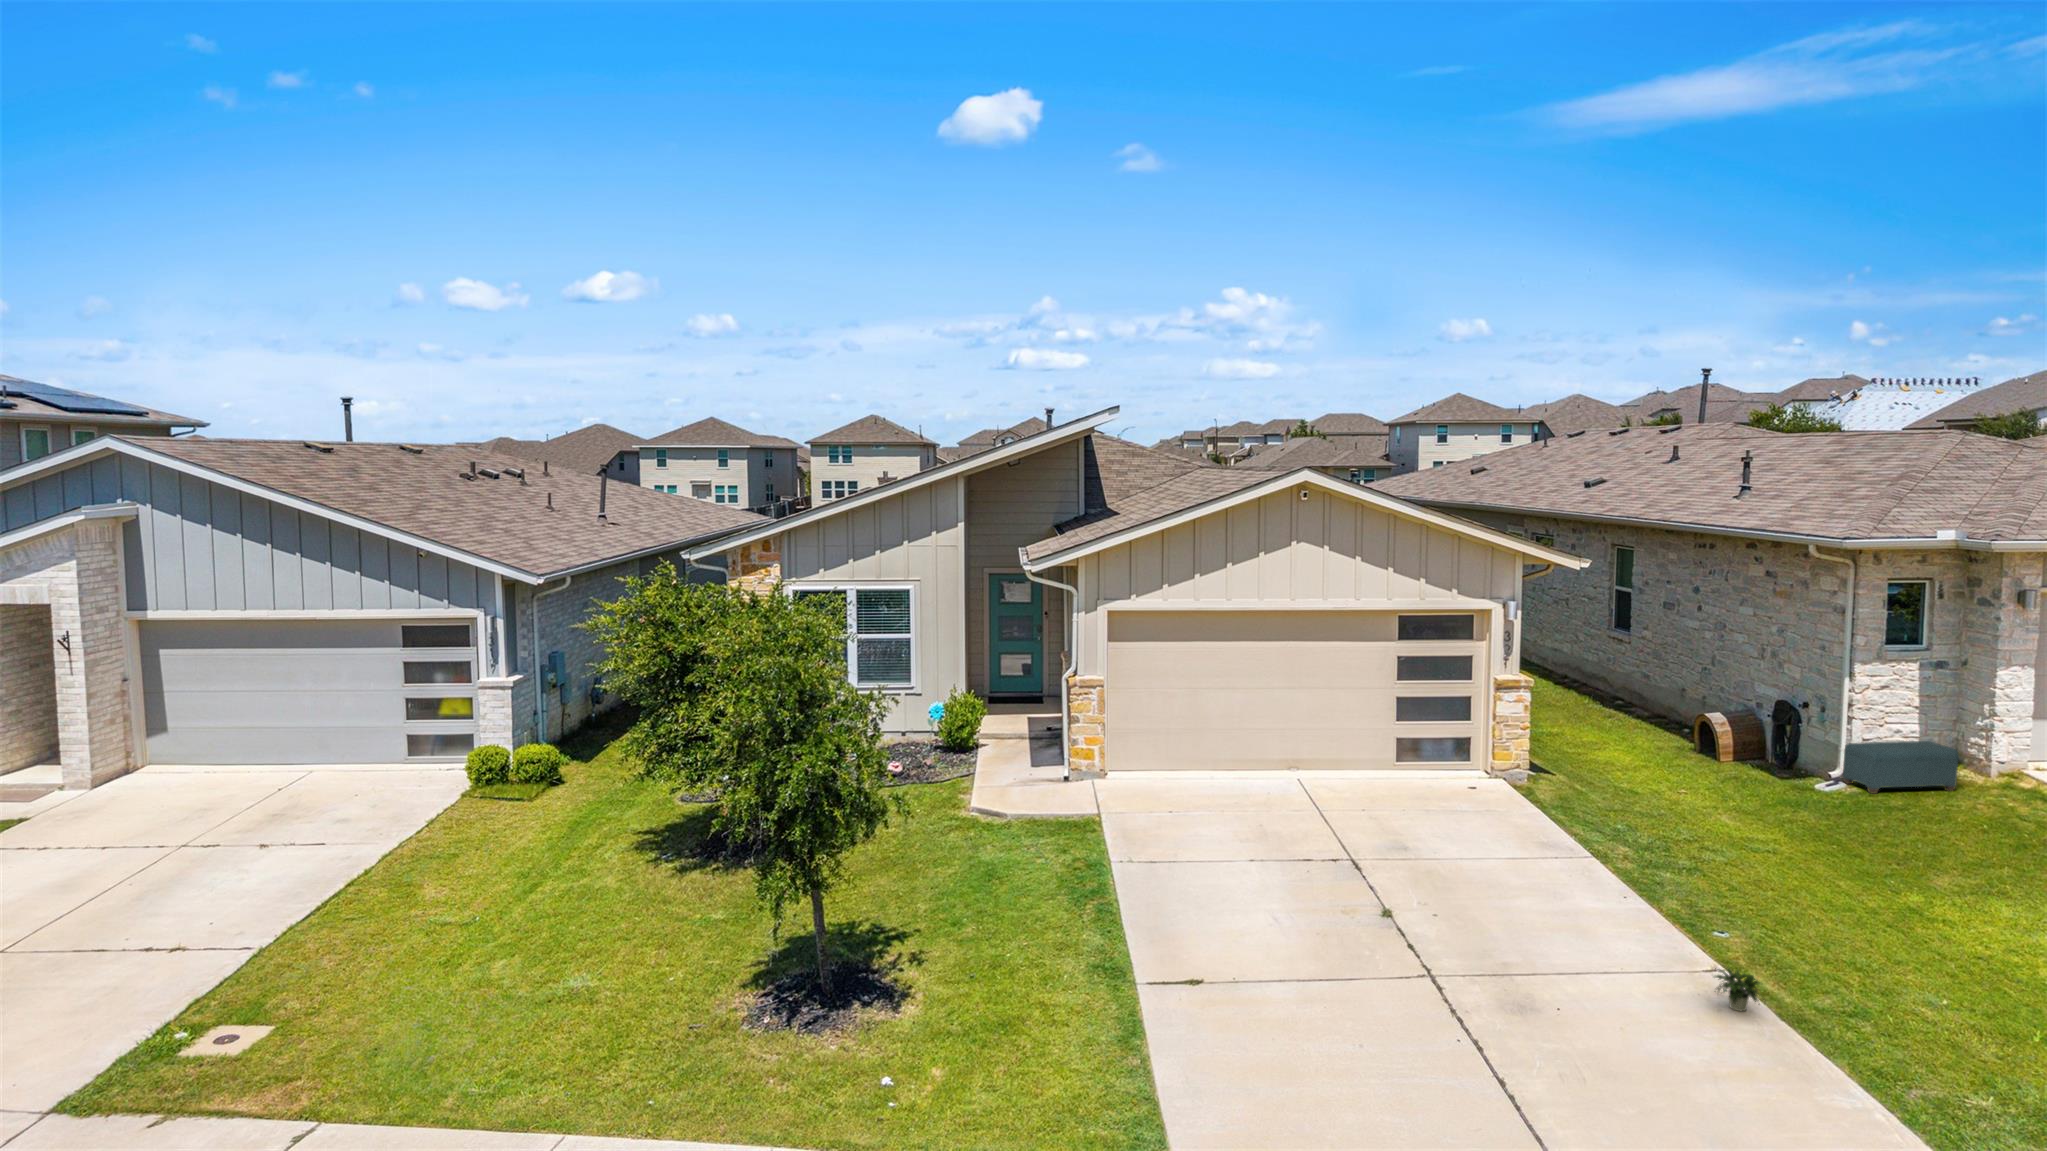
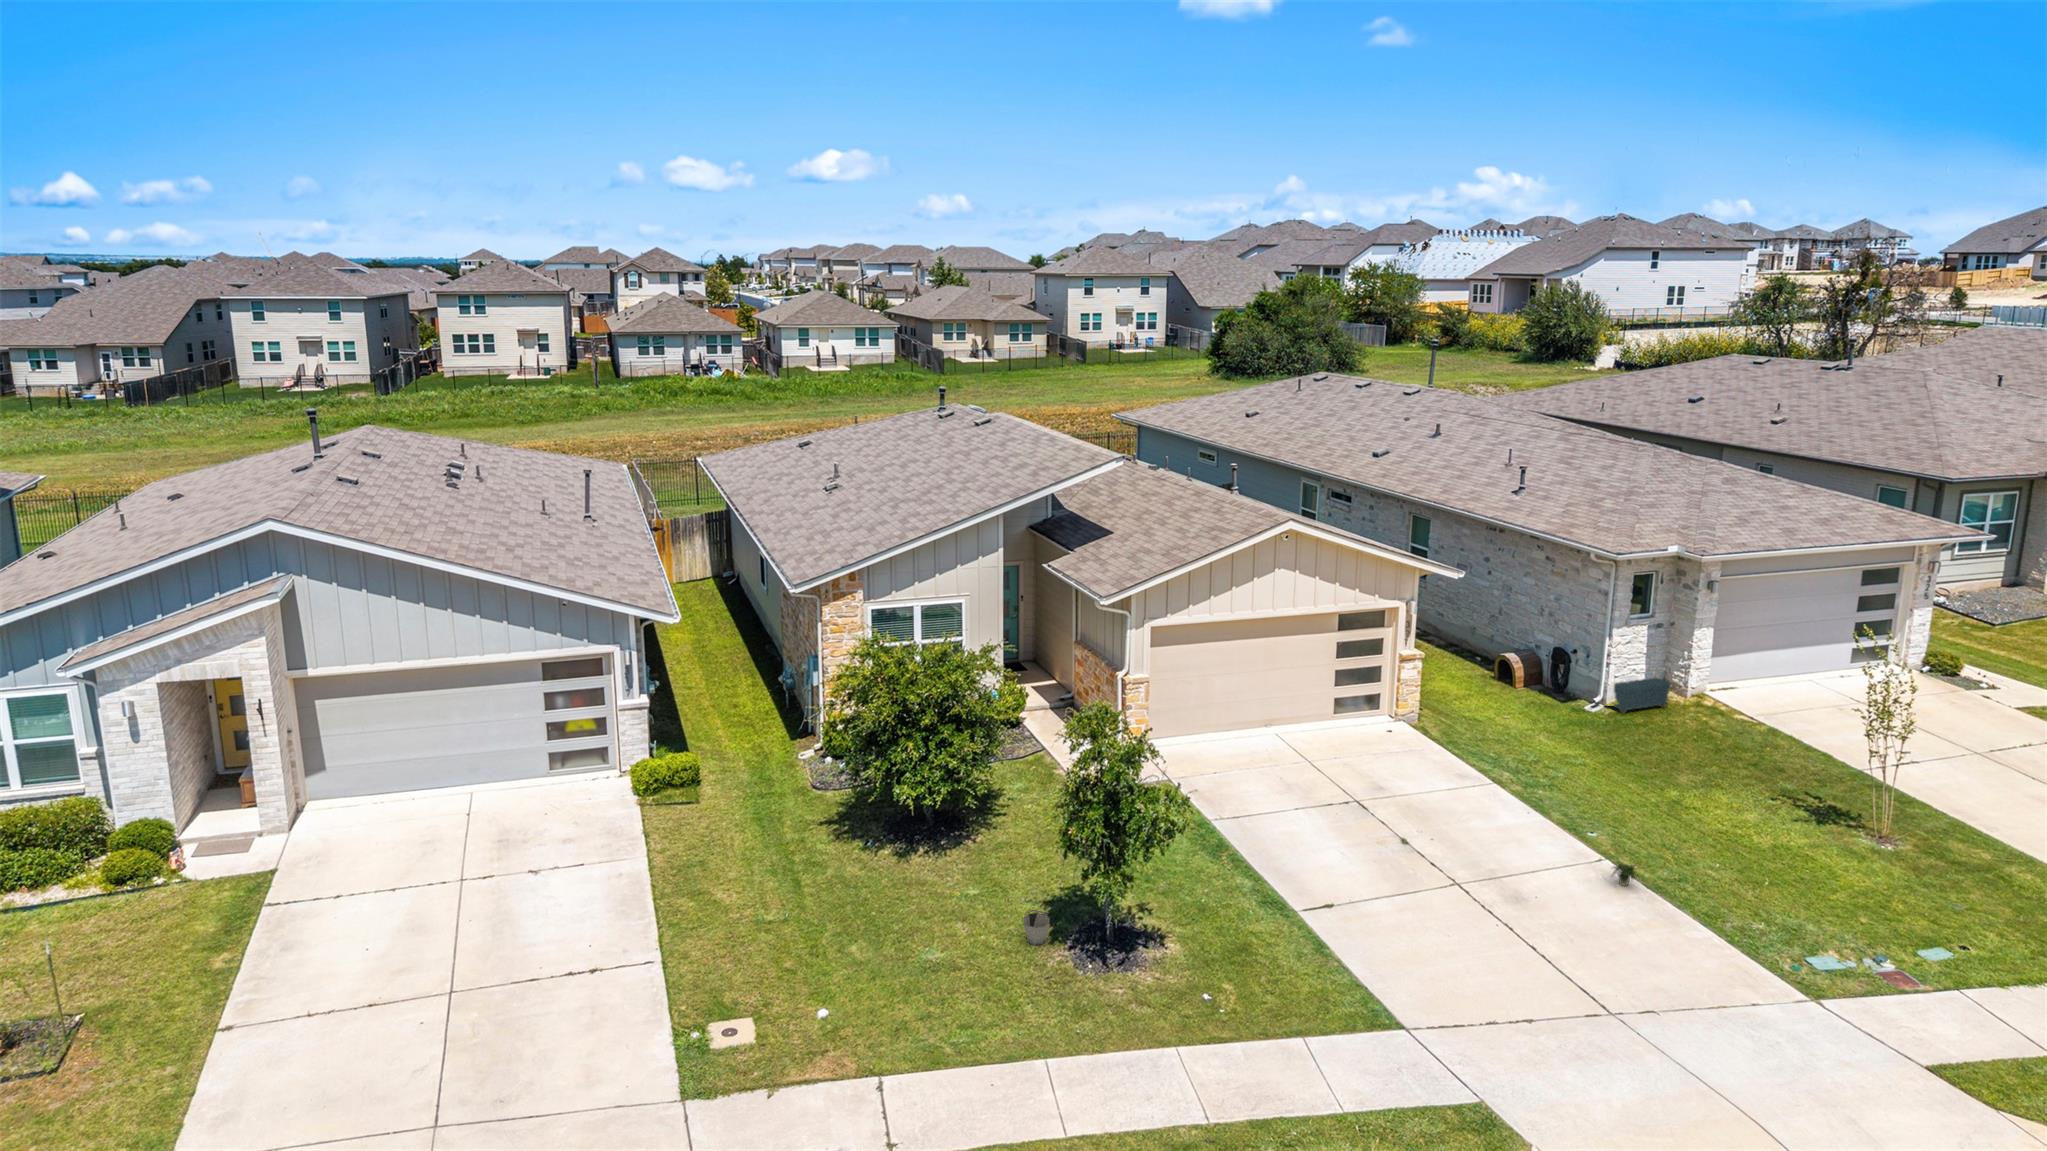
bucket: none [711,931,752,982] -> present [1023,910,1050,946]

